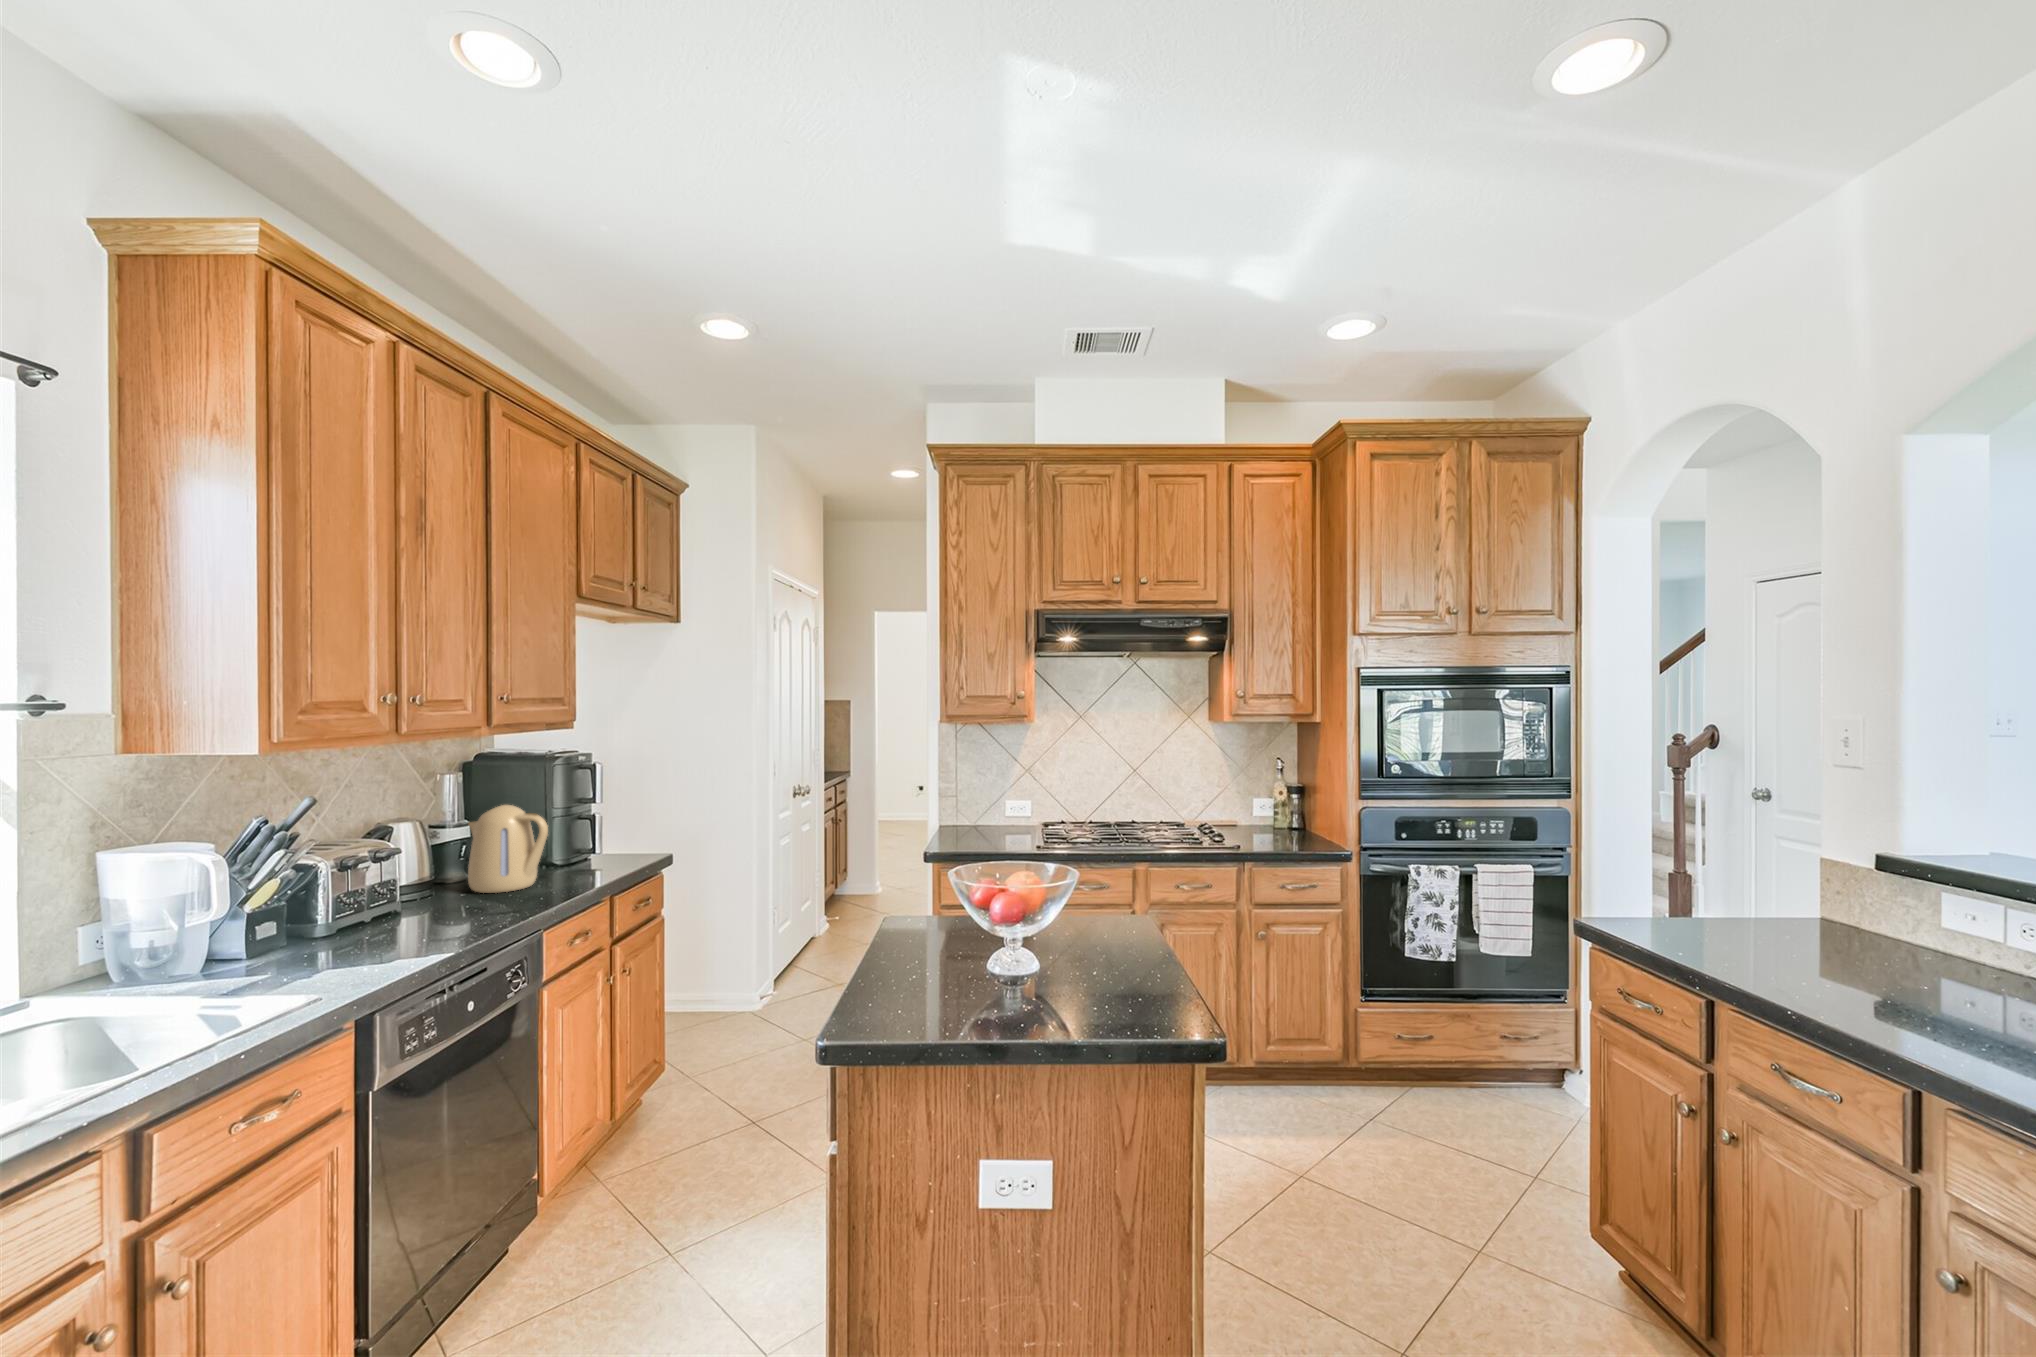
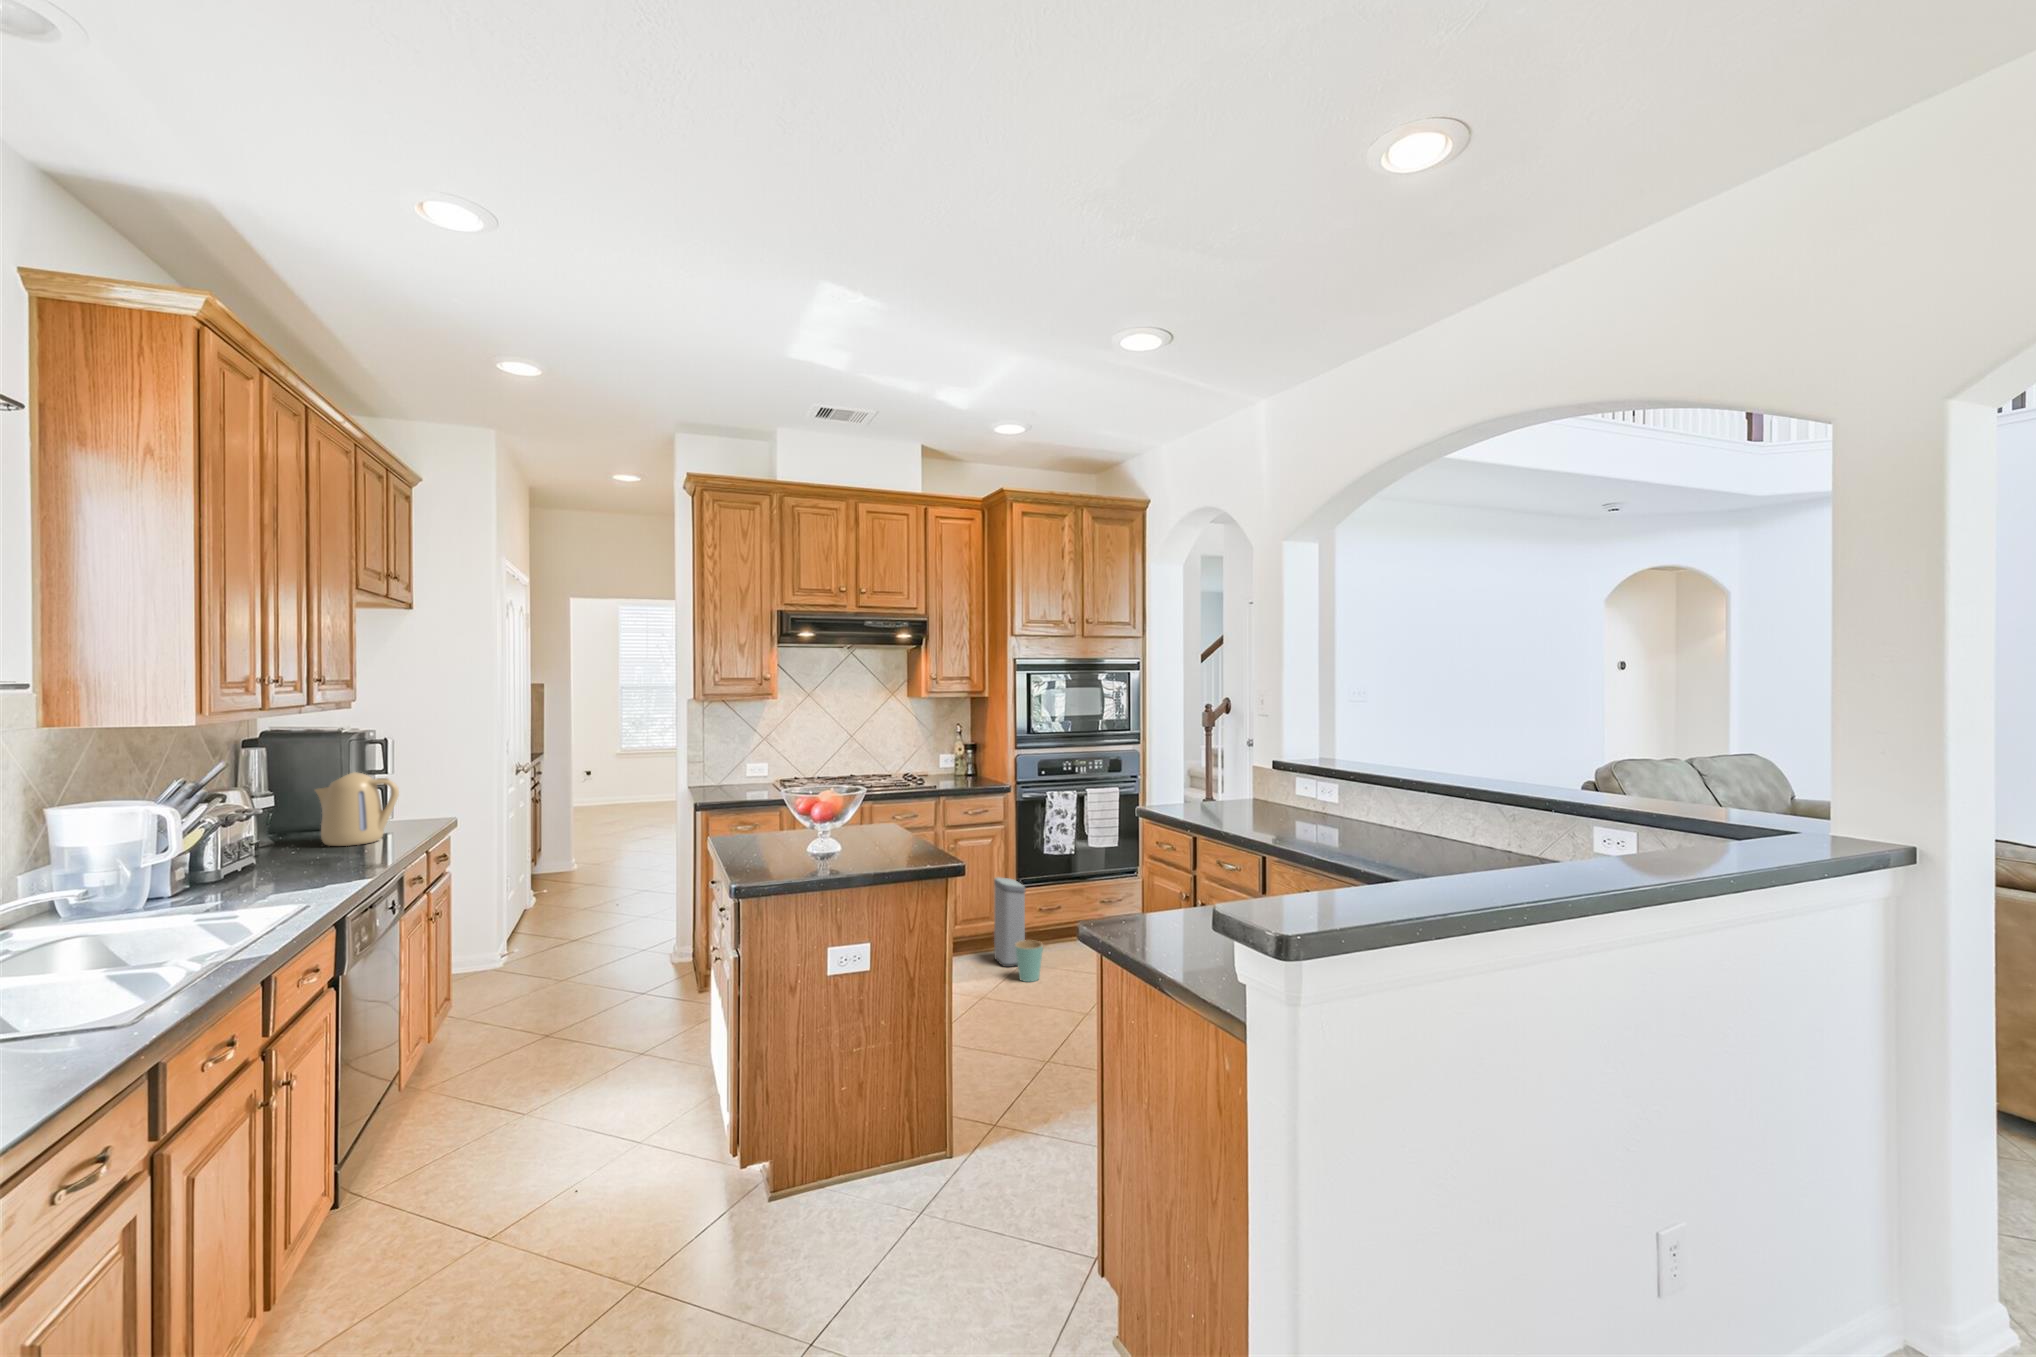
trash can: none [1326,985,1402,1163] -> present [994,877,1043,982]

